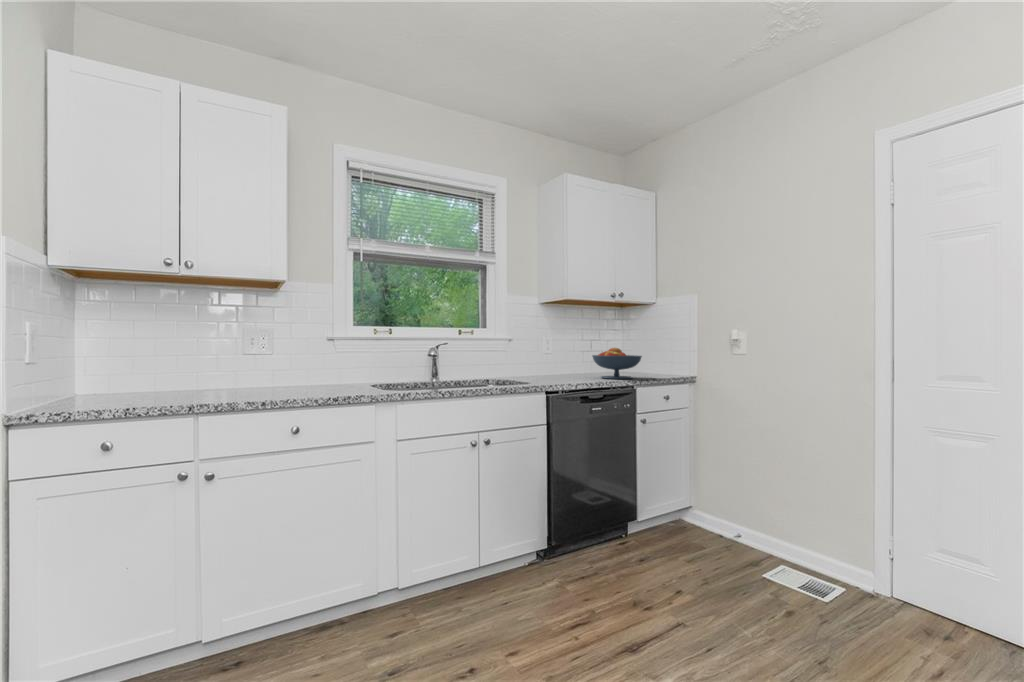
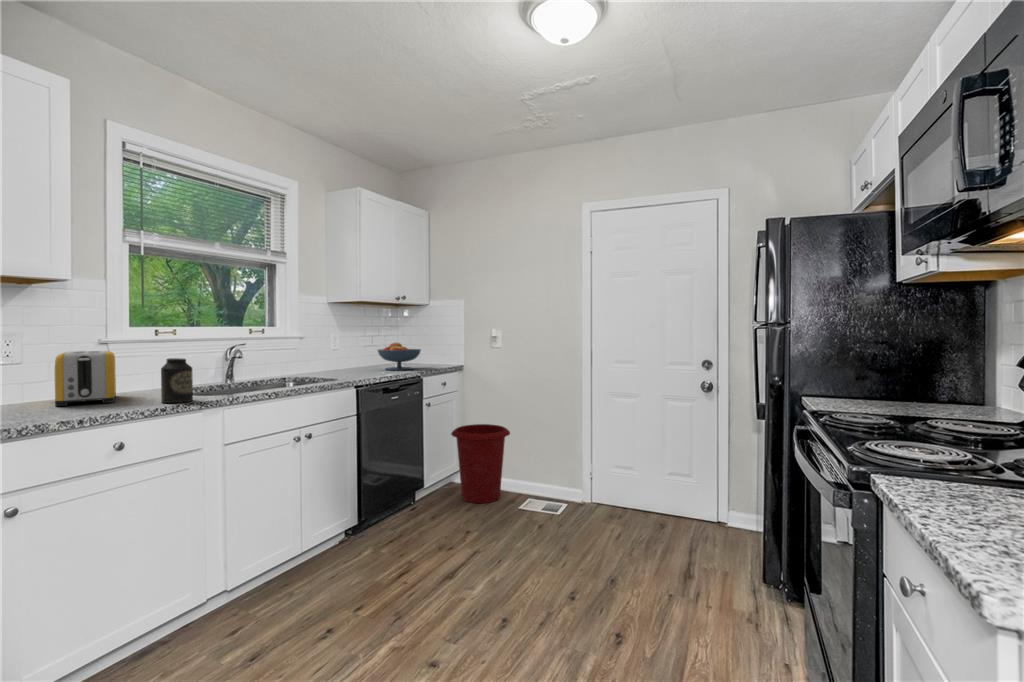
toaster: none [276,345,332,391] -> present [54,351,116,406]
canister: none [345,352,372,395] -> present [161,358,193,403]
waste bin: none [674,452,755,556] -> present [451,424,510,503]

